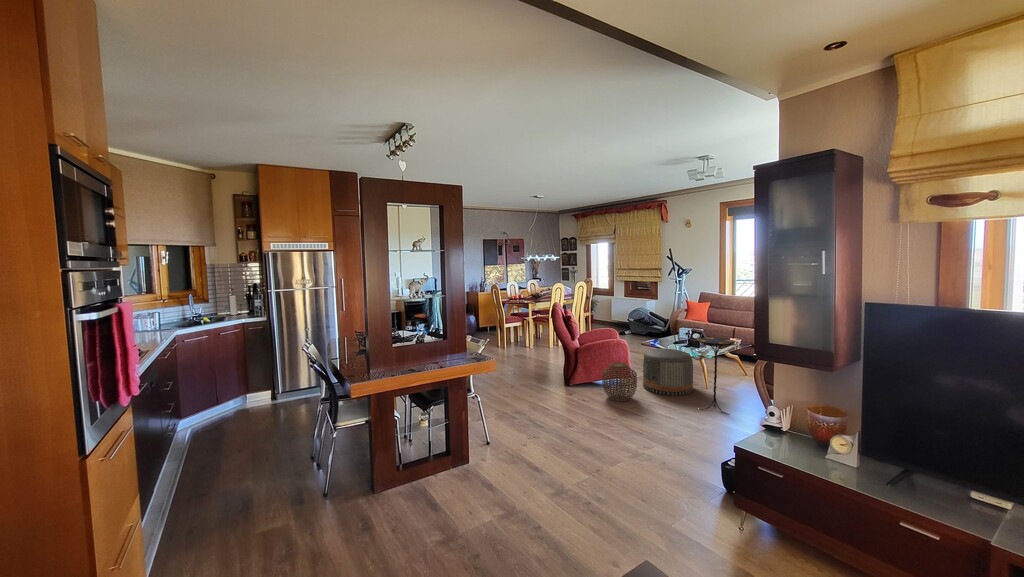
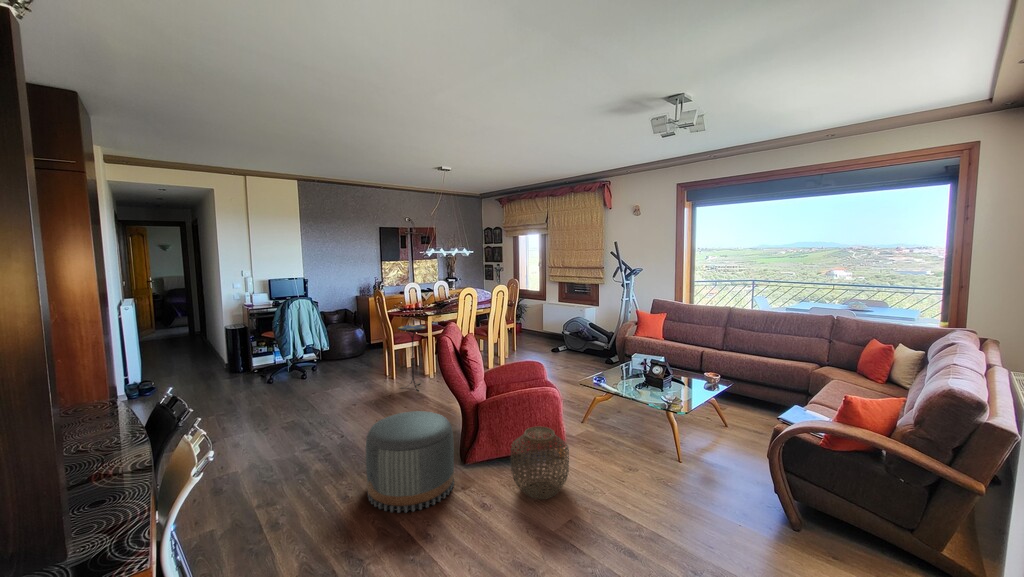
side table: present [699,337,734,413] -> present [398,325,426,384]
pouf: present [643,349,693,395] -> present [366,411,454,513]

